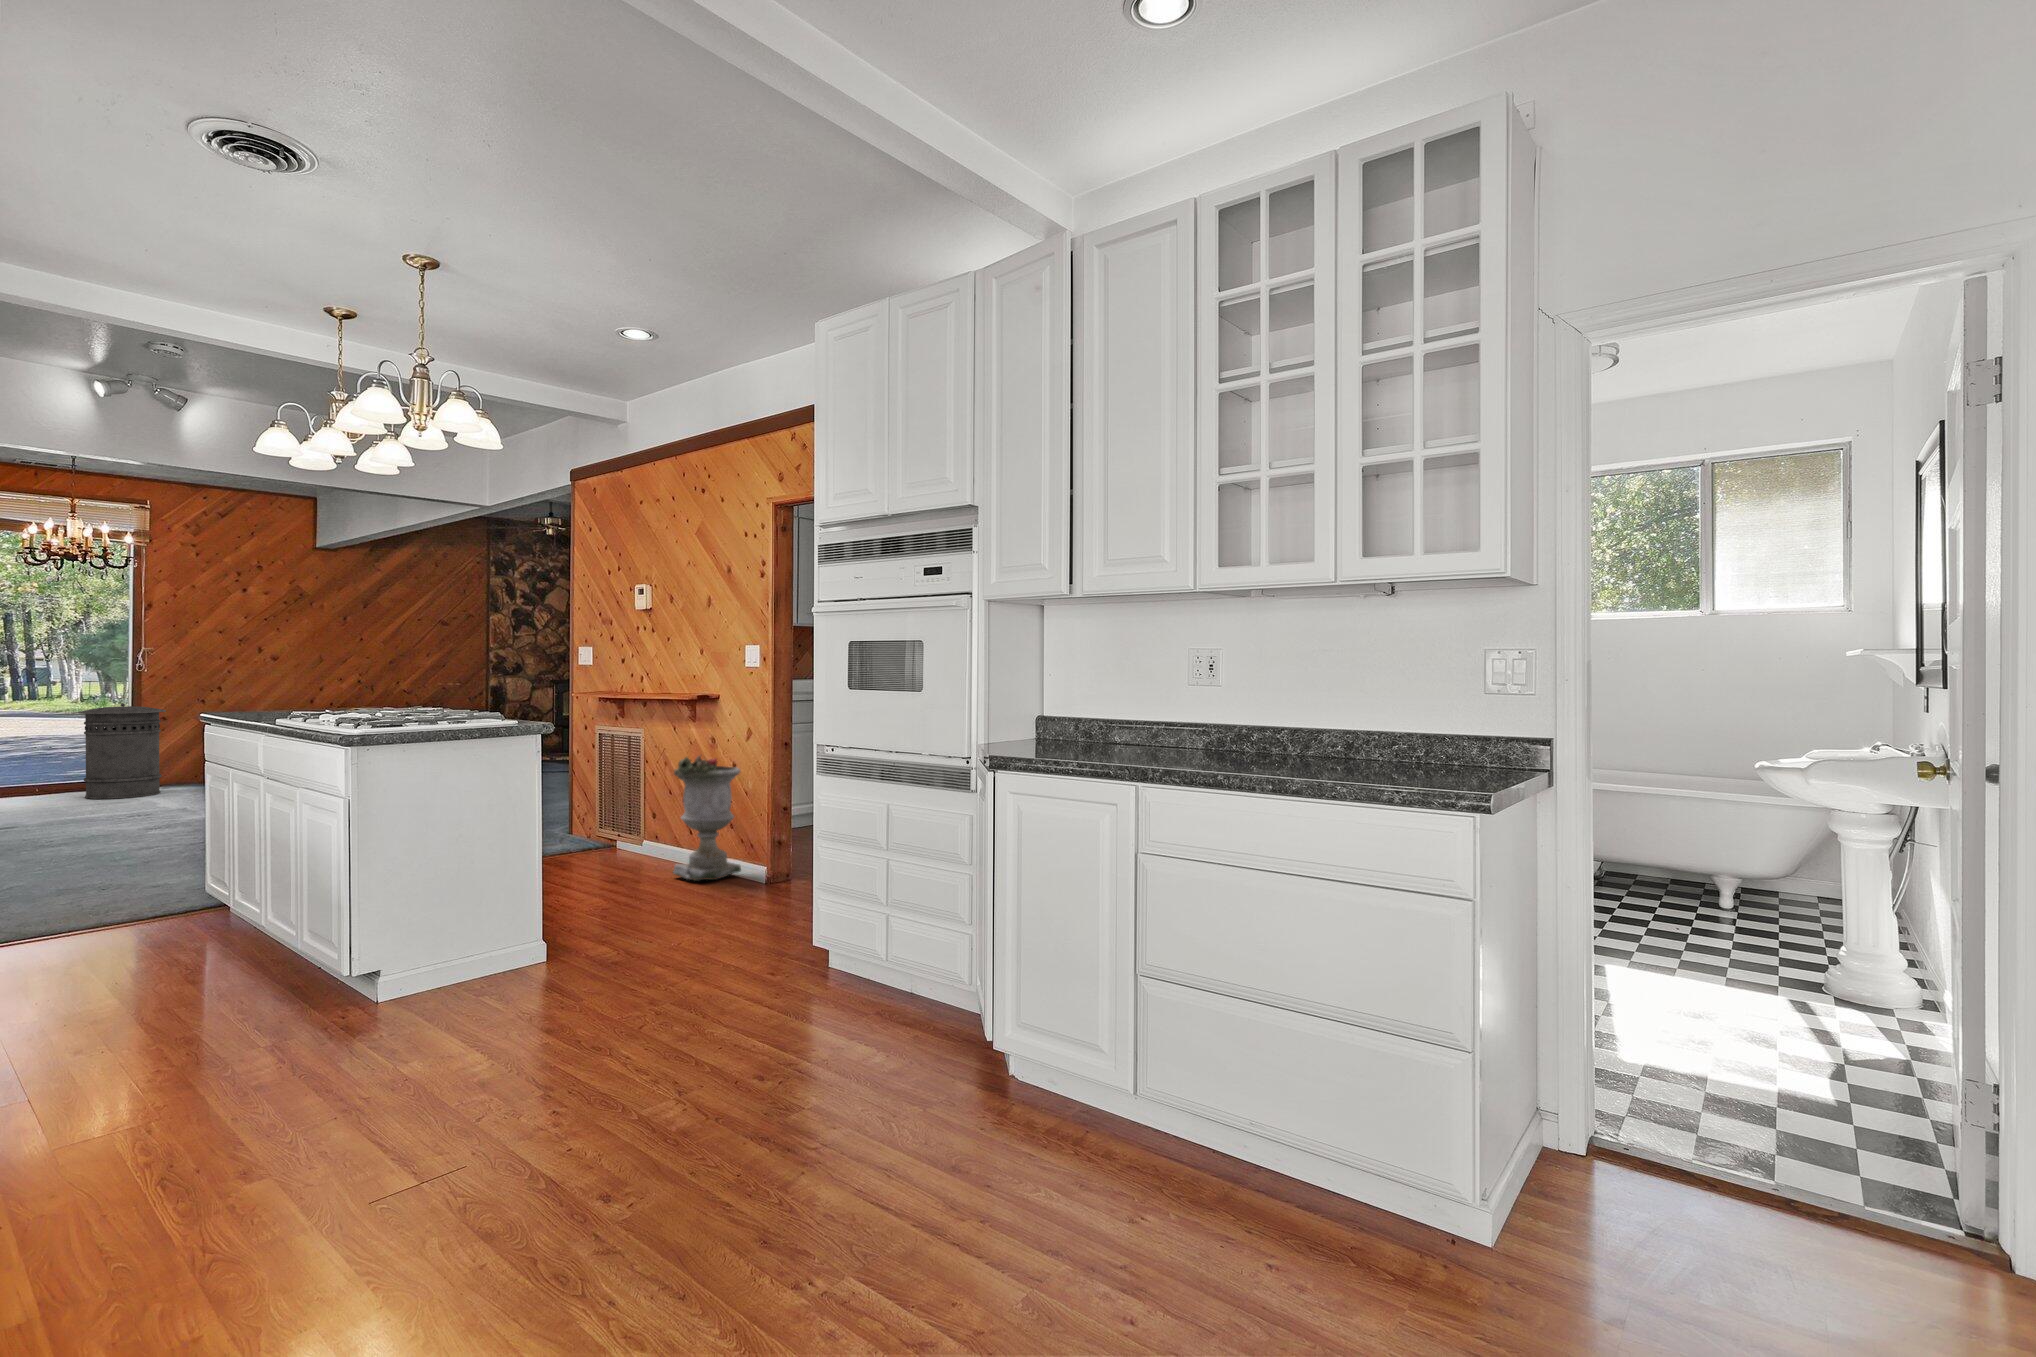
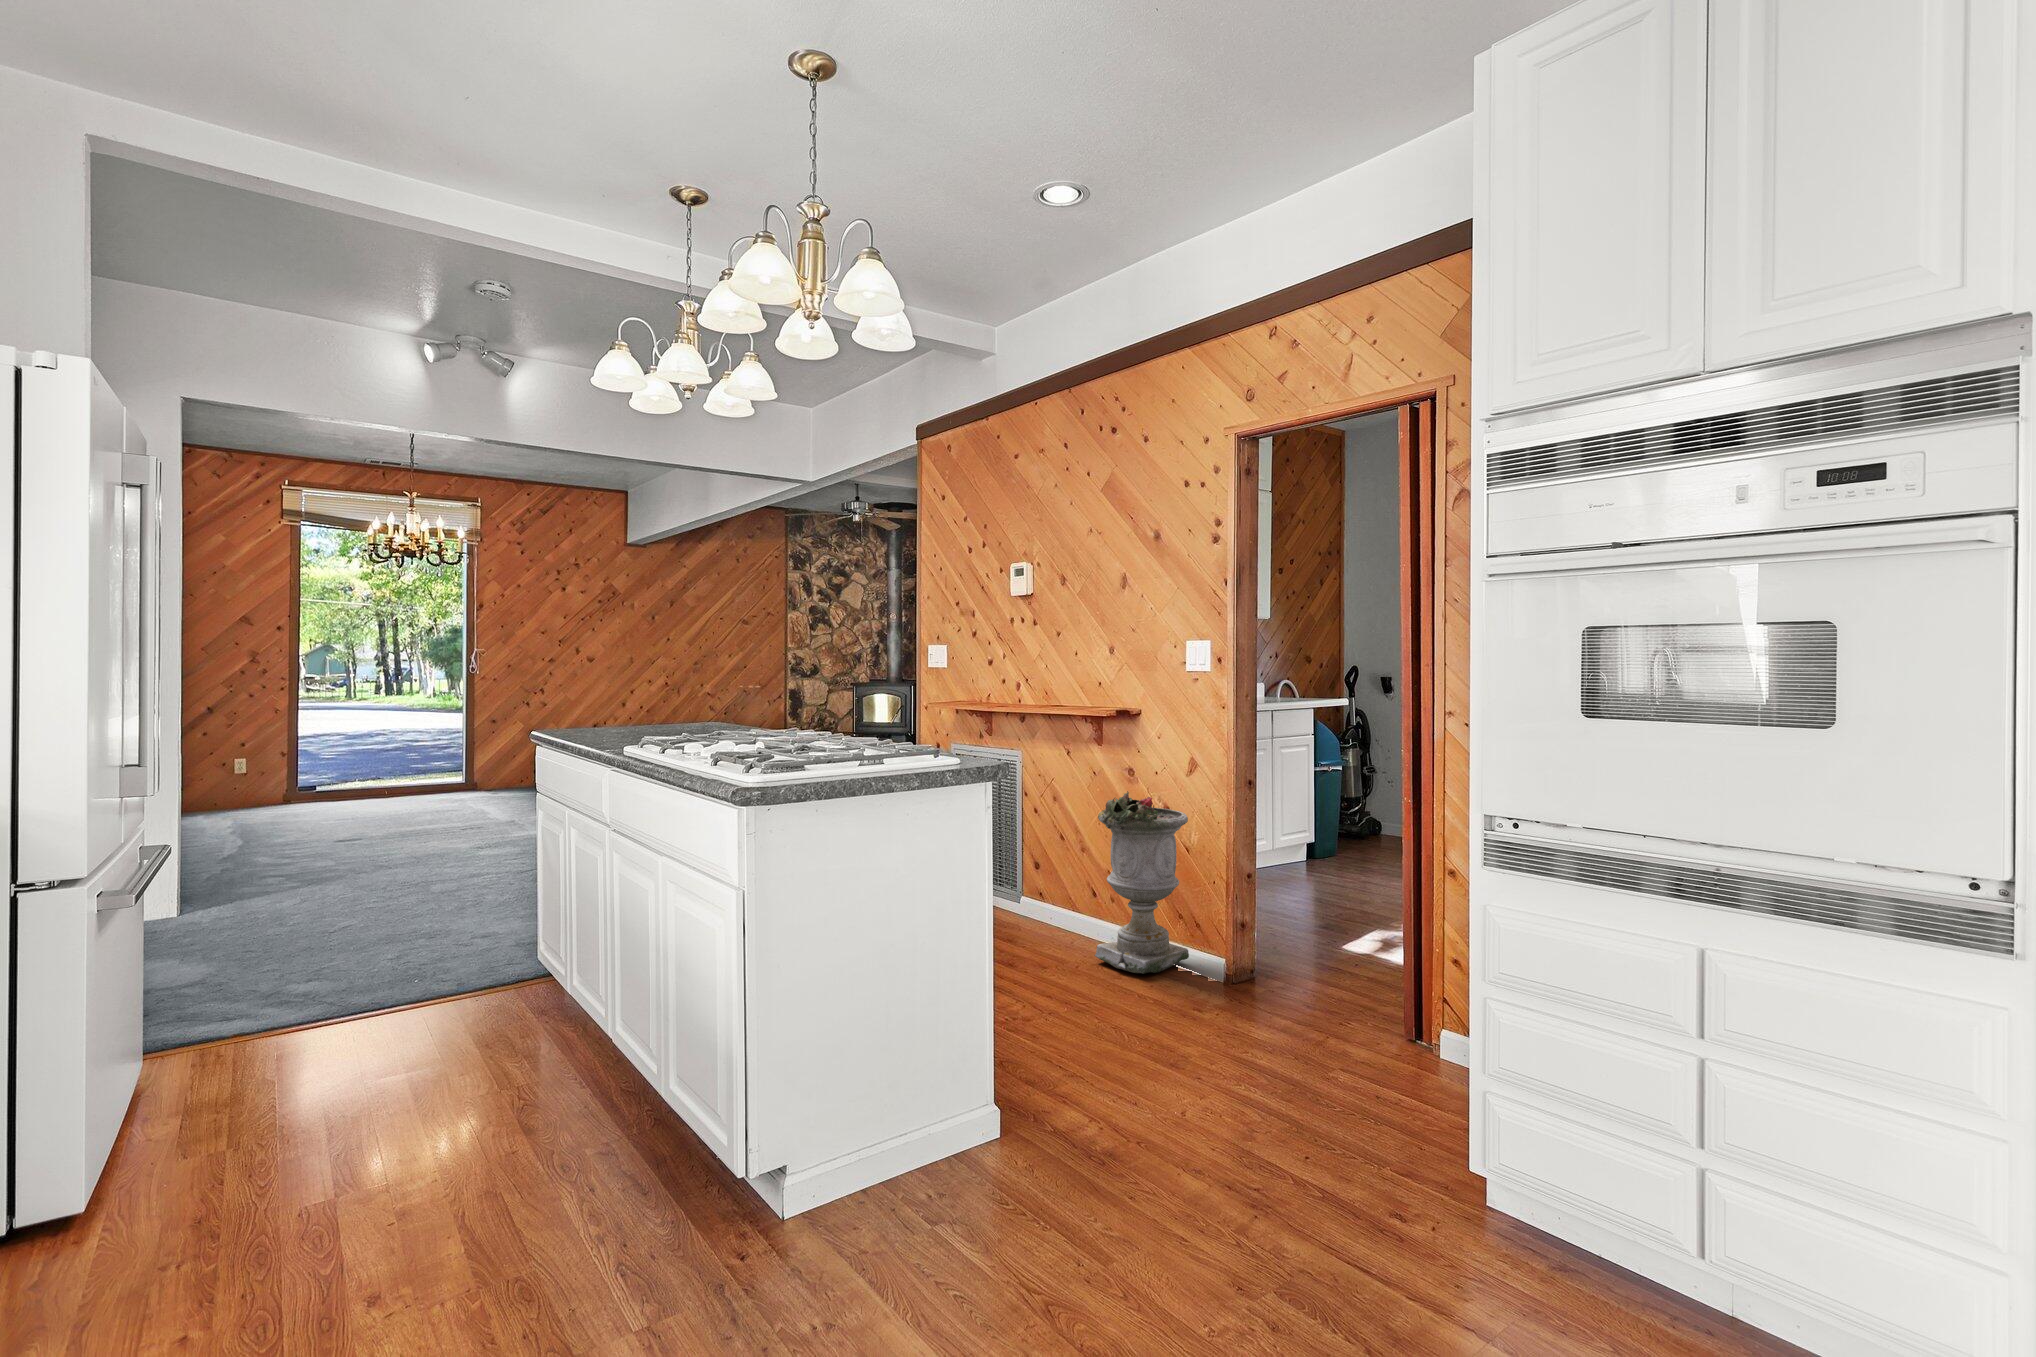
trash can: present [78,704,166,799] -> none [418,703,497,800]

